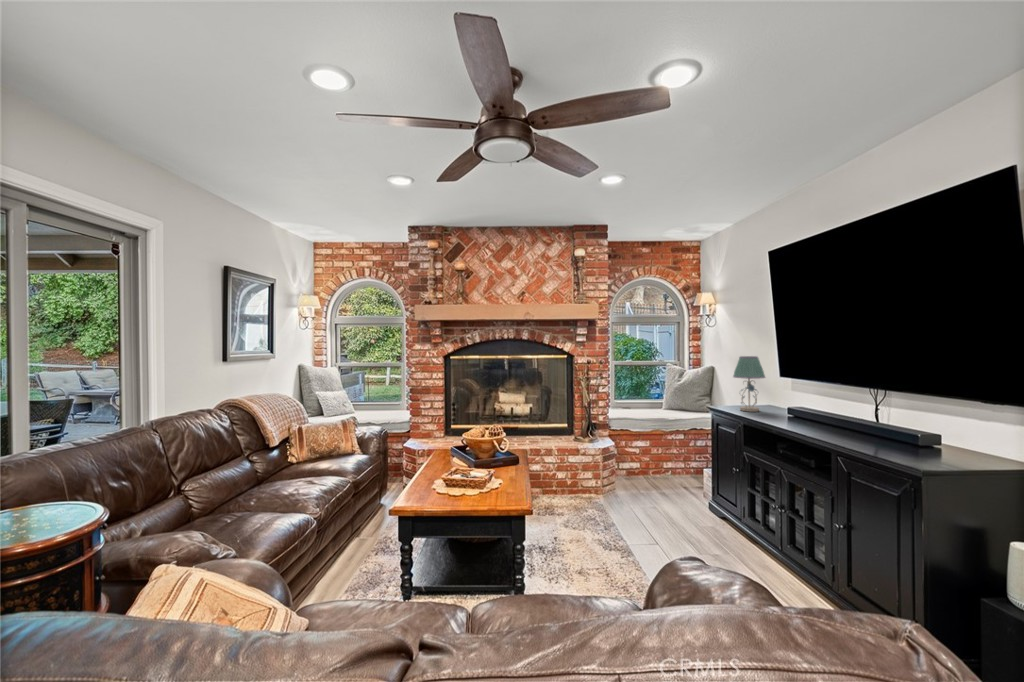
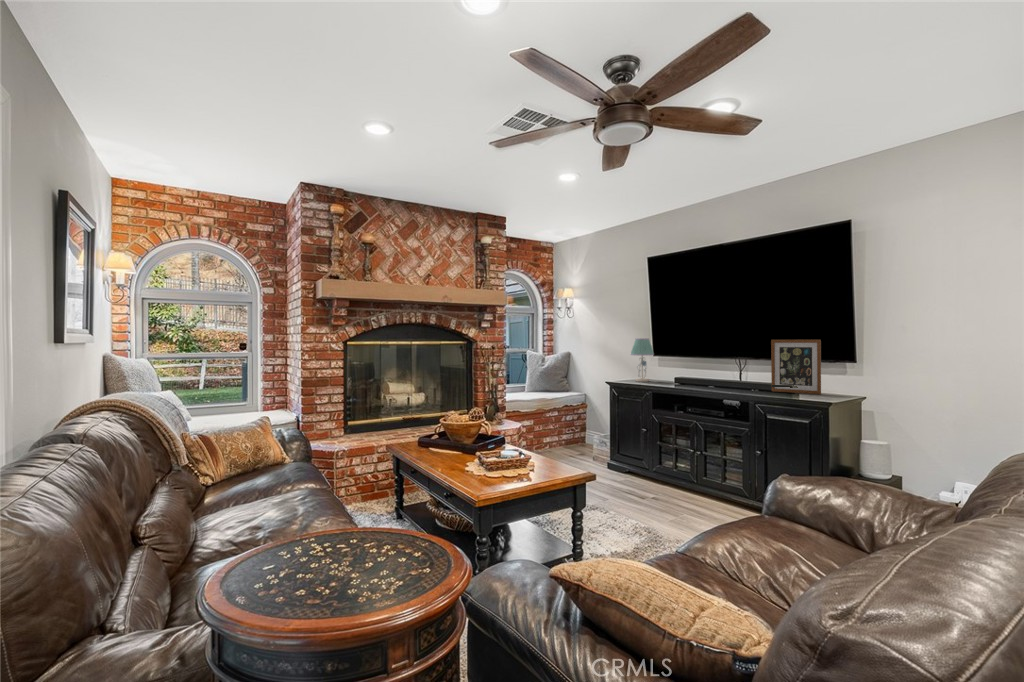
picture frame: none [884,369,966,465] -> present [771,340,821,394]

